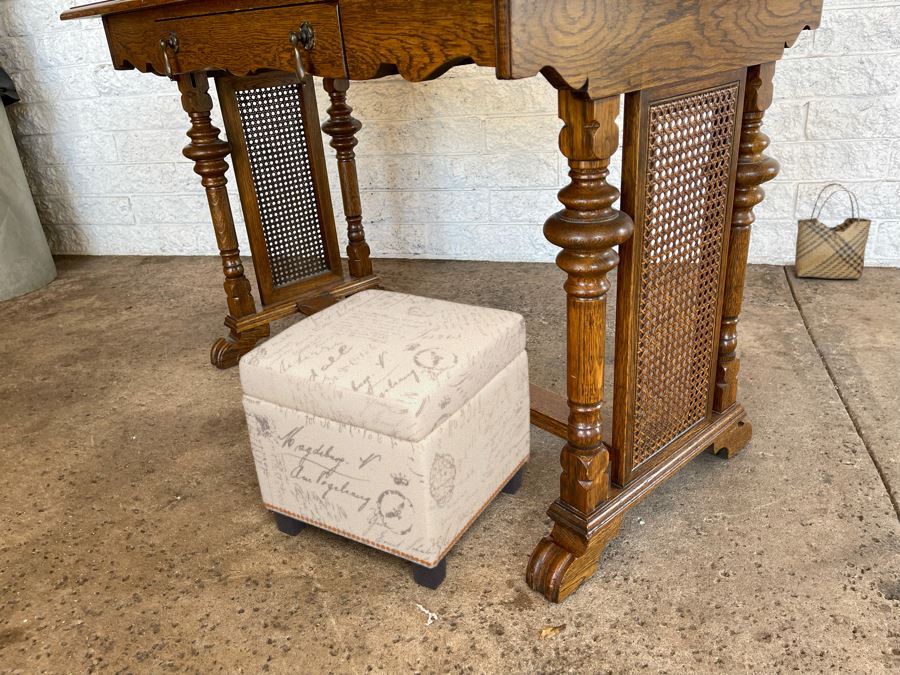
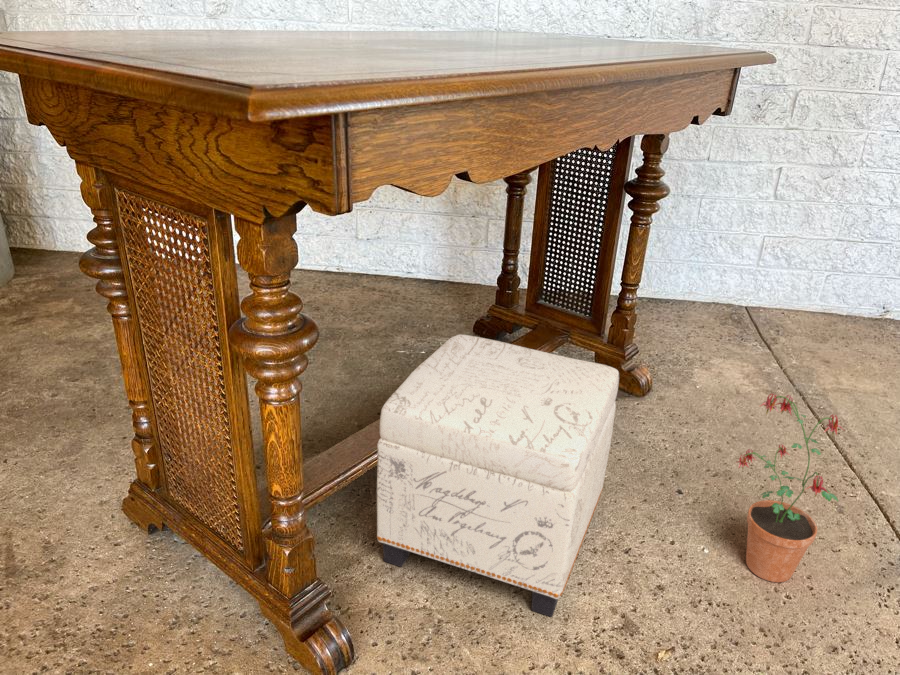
woven basket: present [795,183,871,279] -> none [757,238,825,323]
potted plant: none [648,331,780,557] -> present [738,394,842,582]

